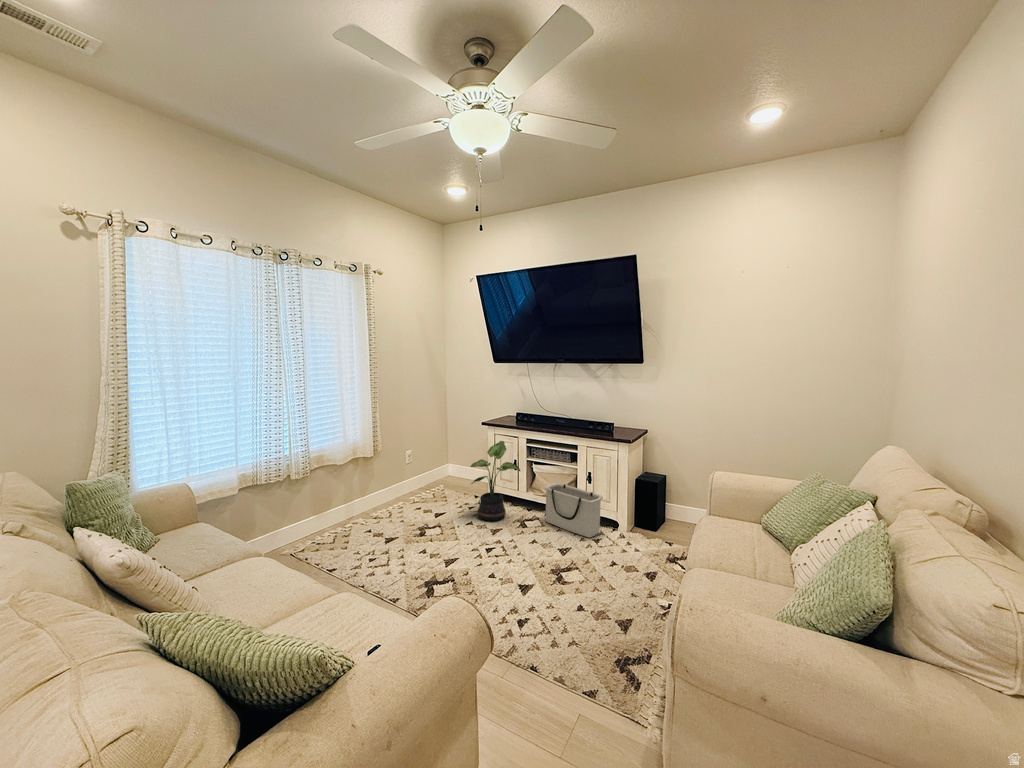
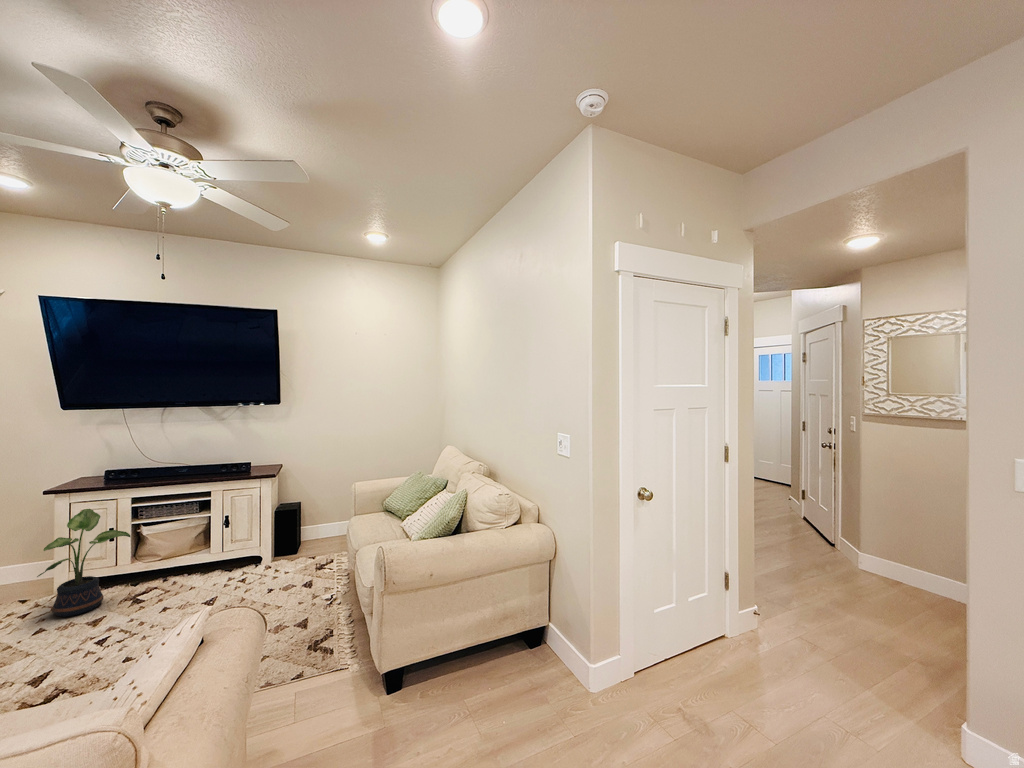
storage bin: present [545,483,603,538] -> none [167,535,244,586]

